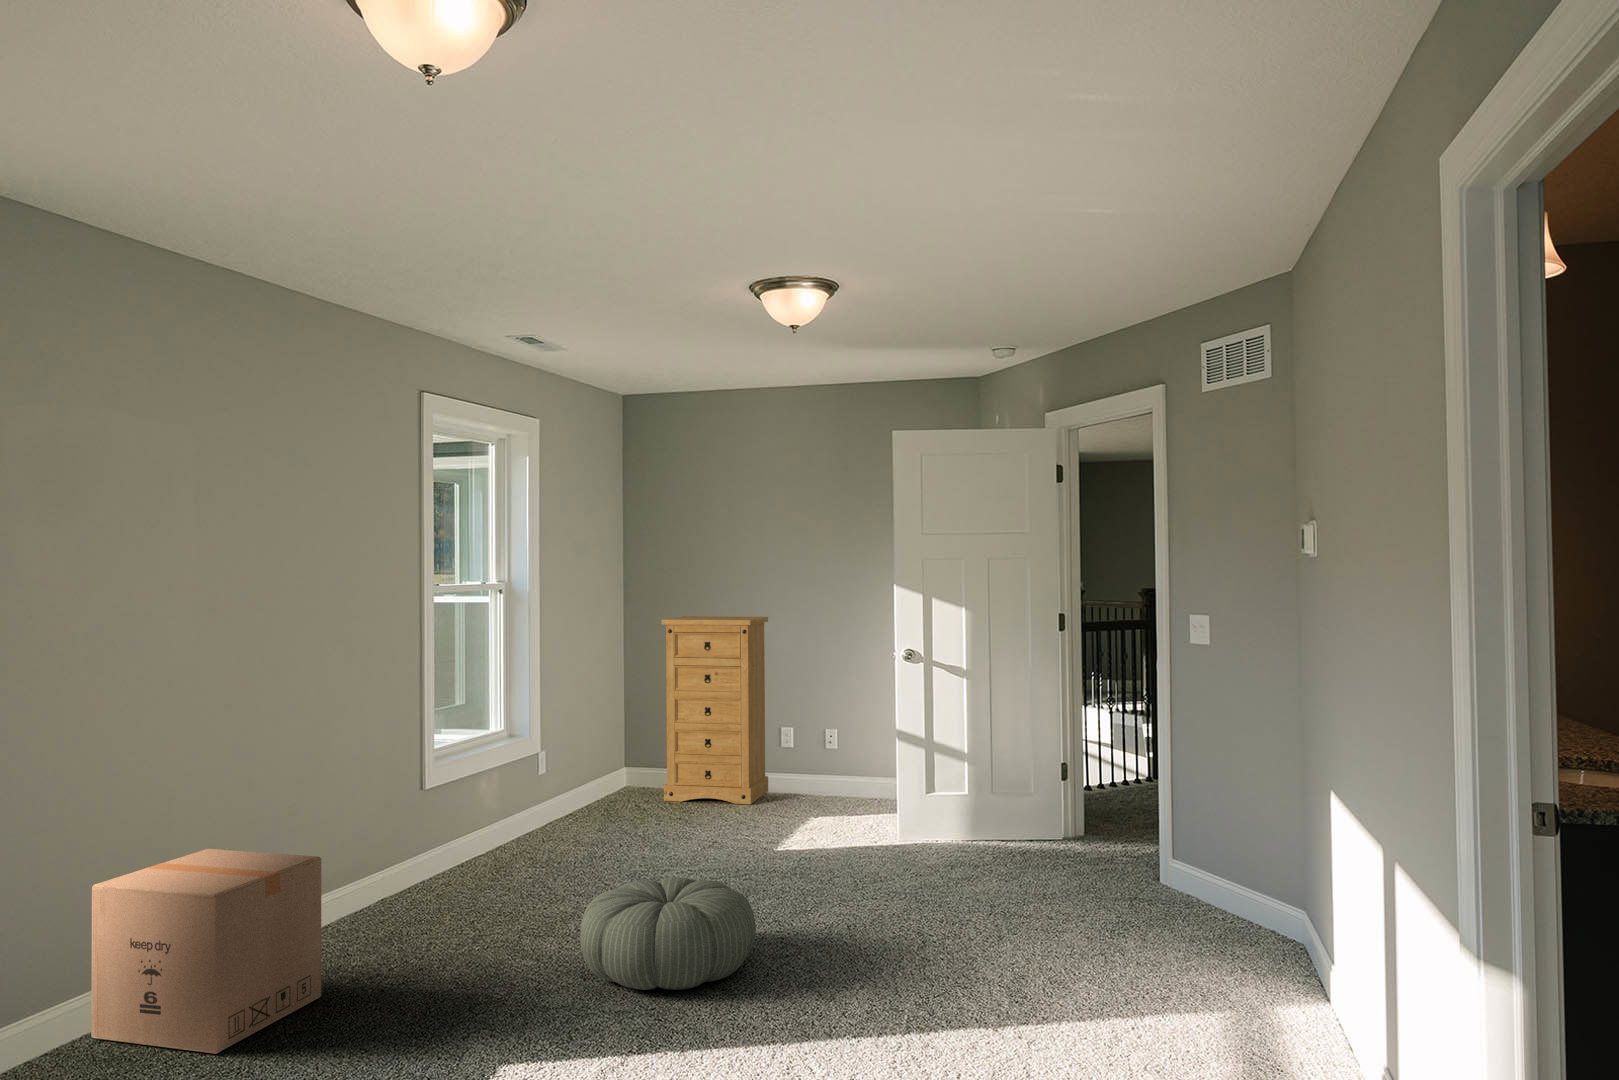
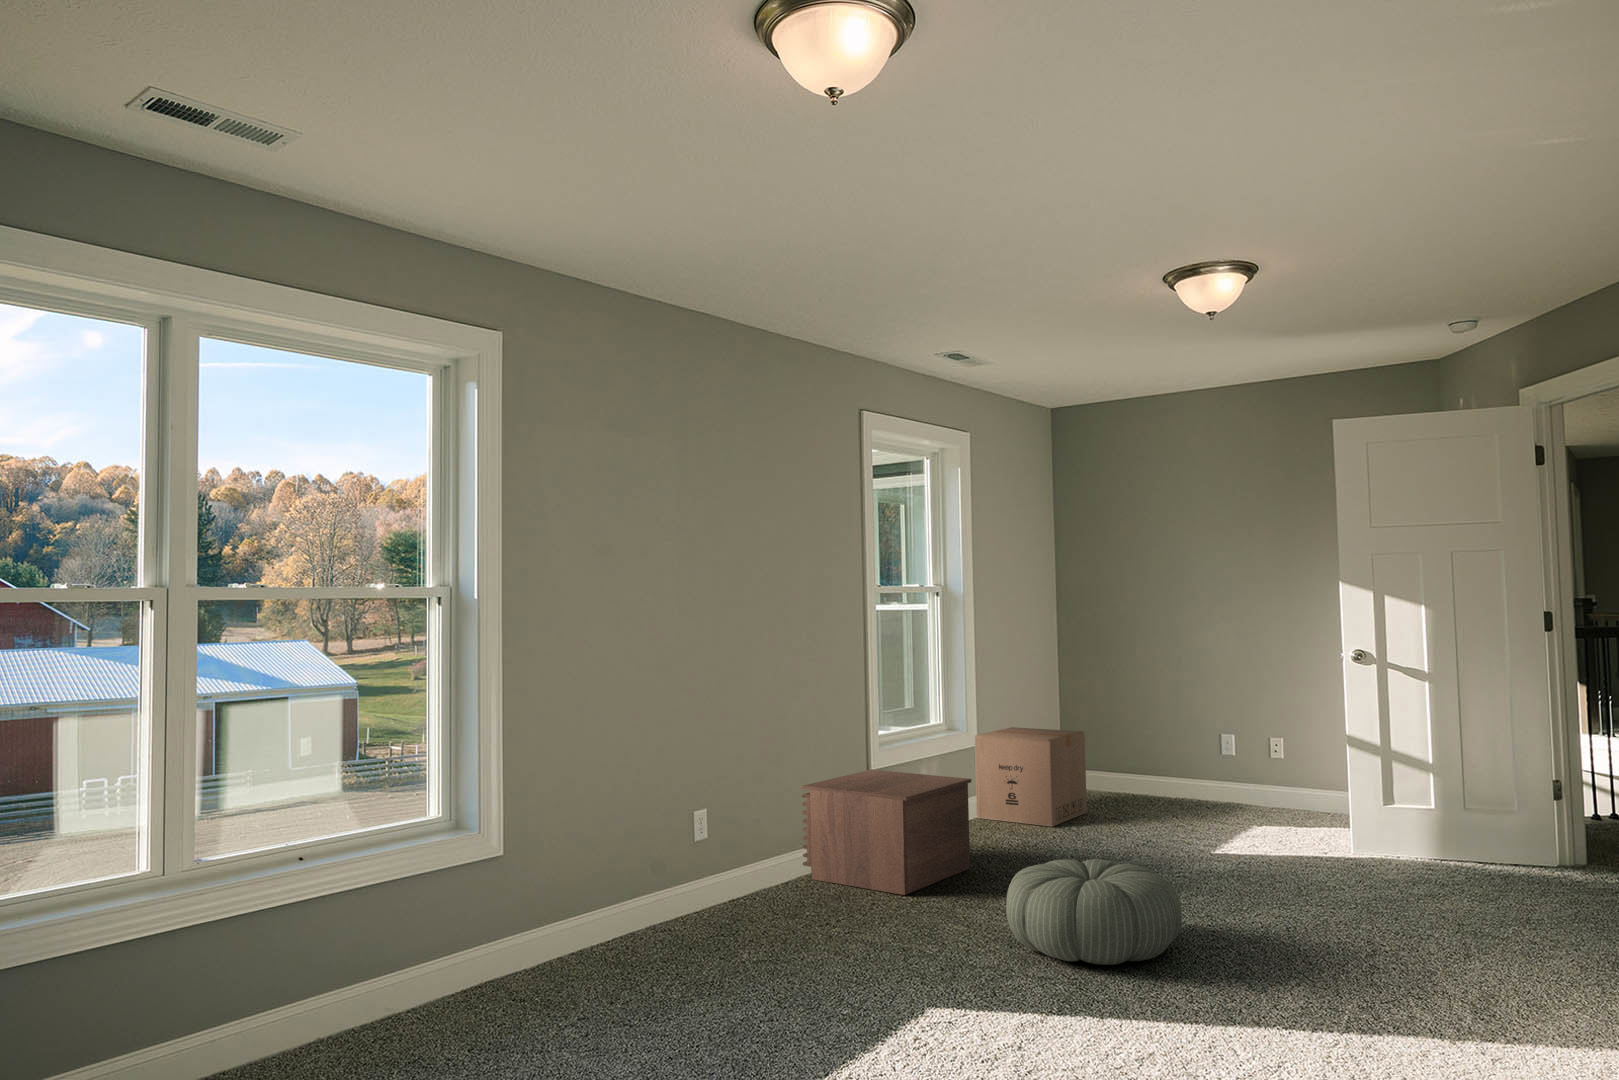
dresser: present [662,616,768,804] -> none [1092,621,1209,810]
nightstand: none [344,790,539,930] -> present [801,770,971,895]
cardboard box: present [91,849,321,1054] -> present [975,727,1087,827]

